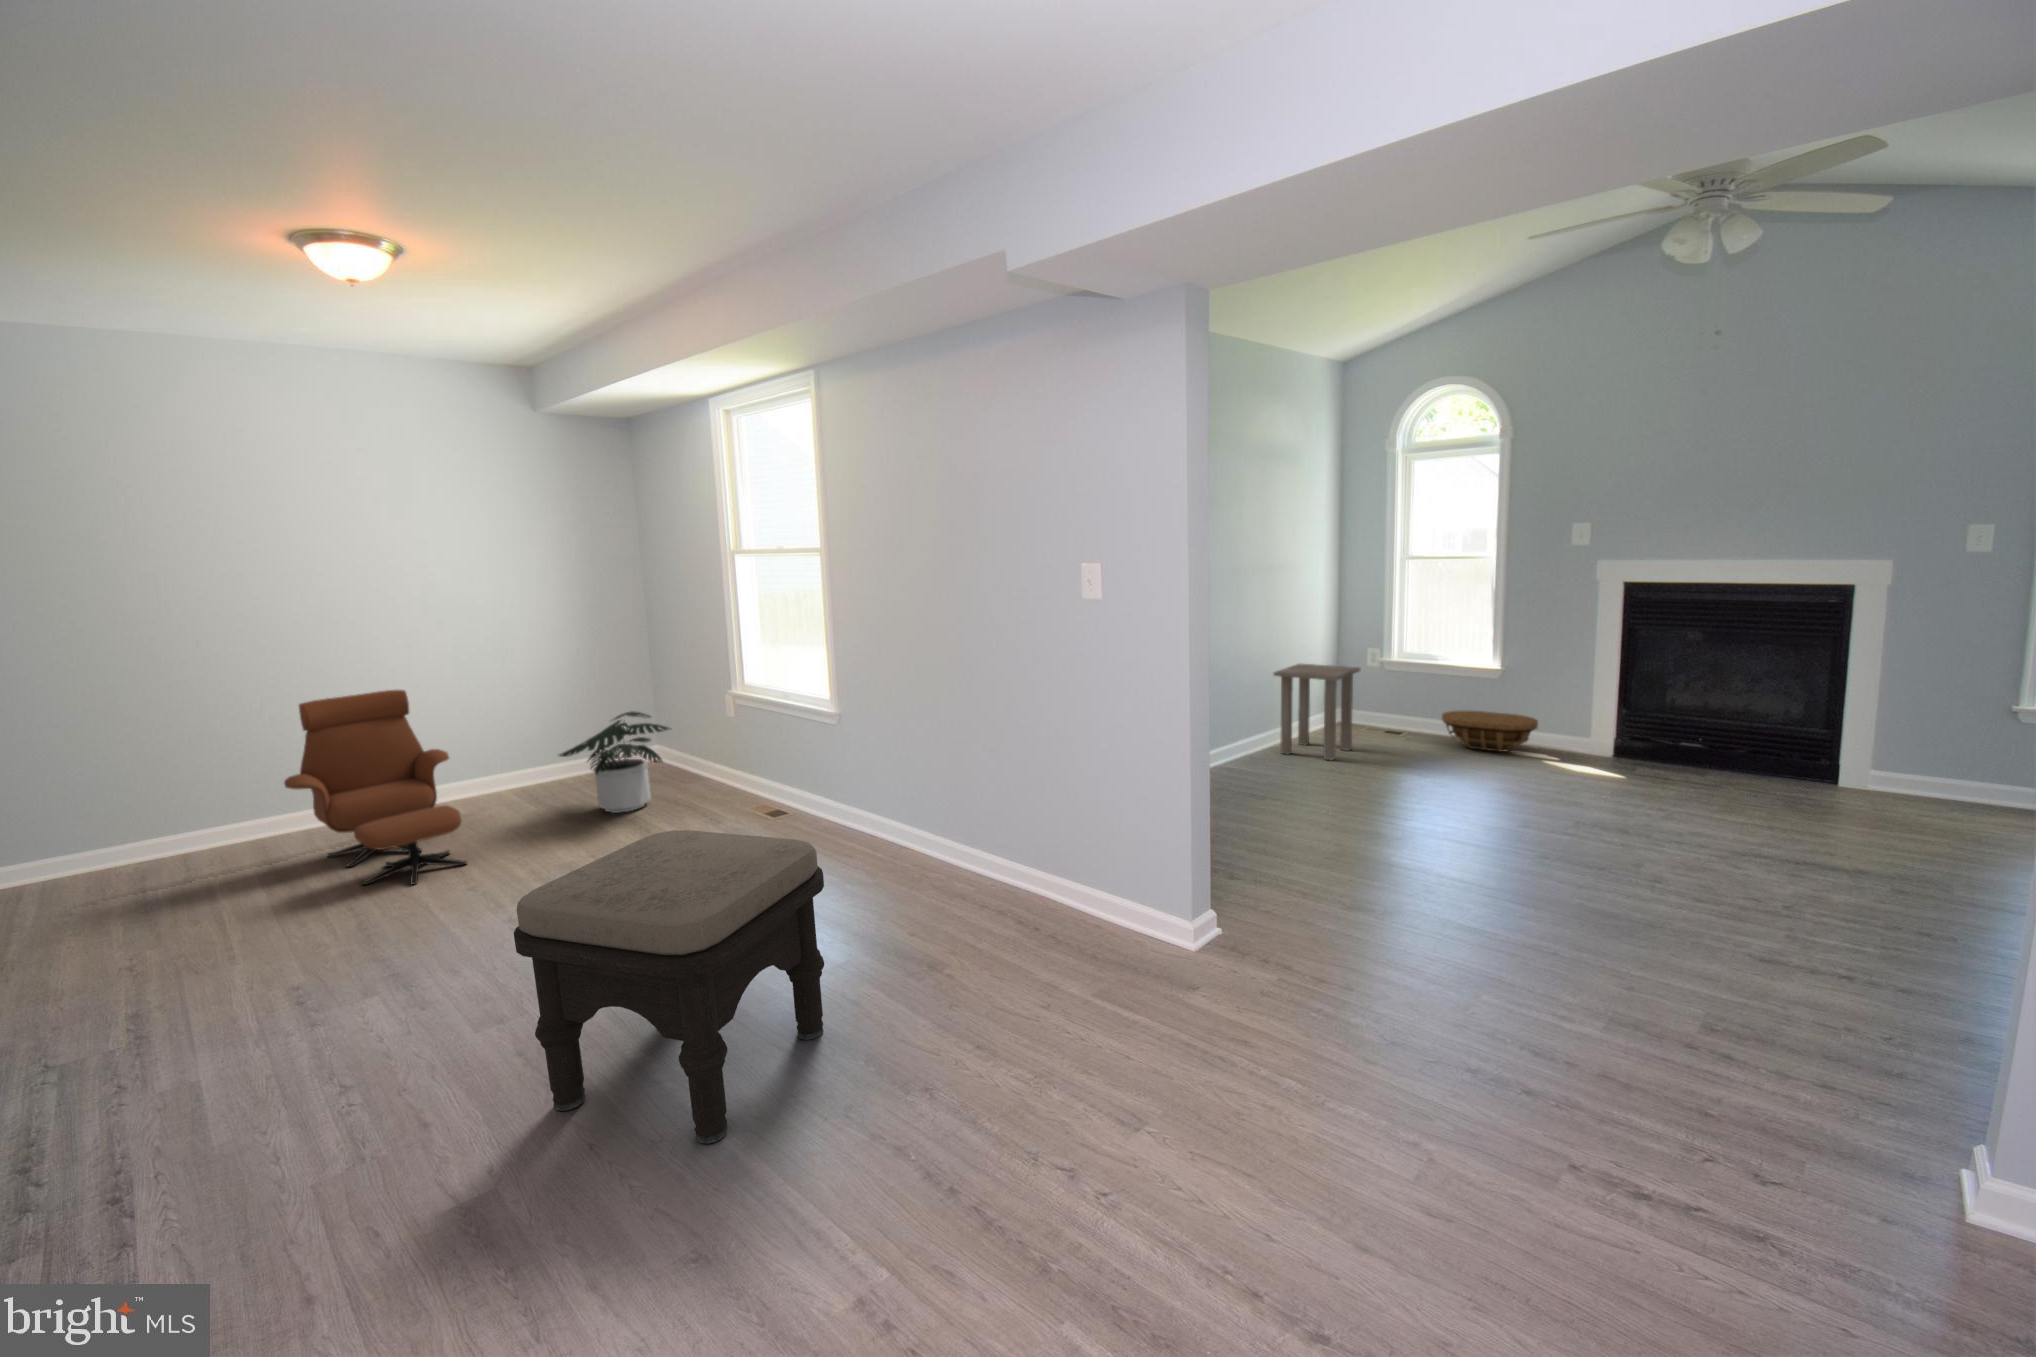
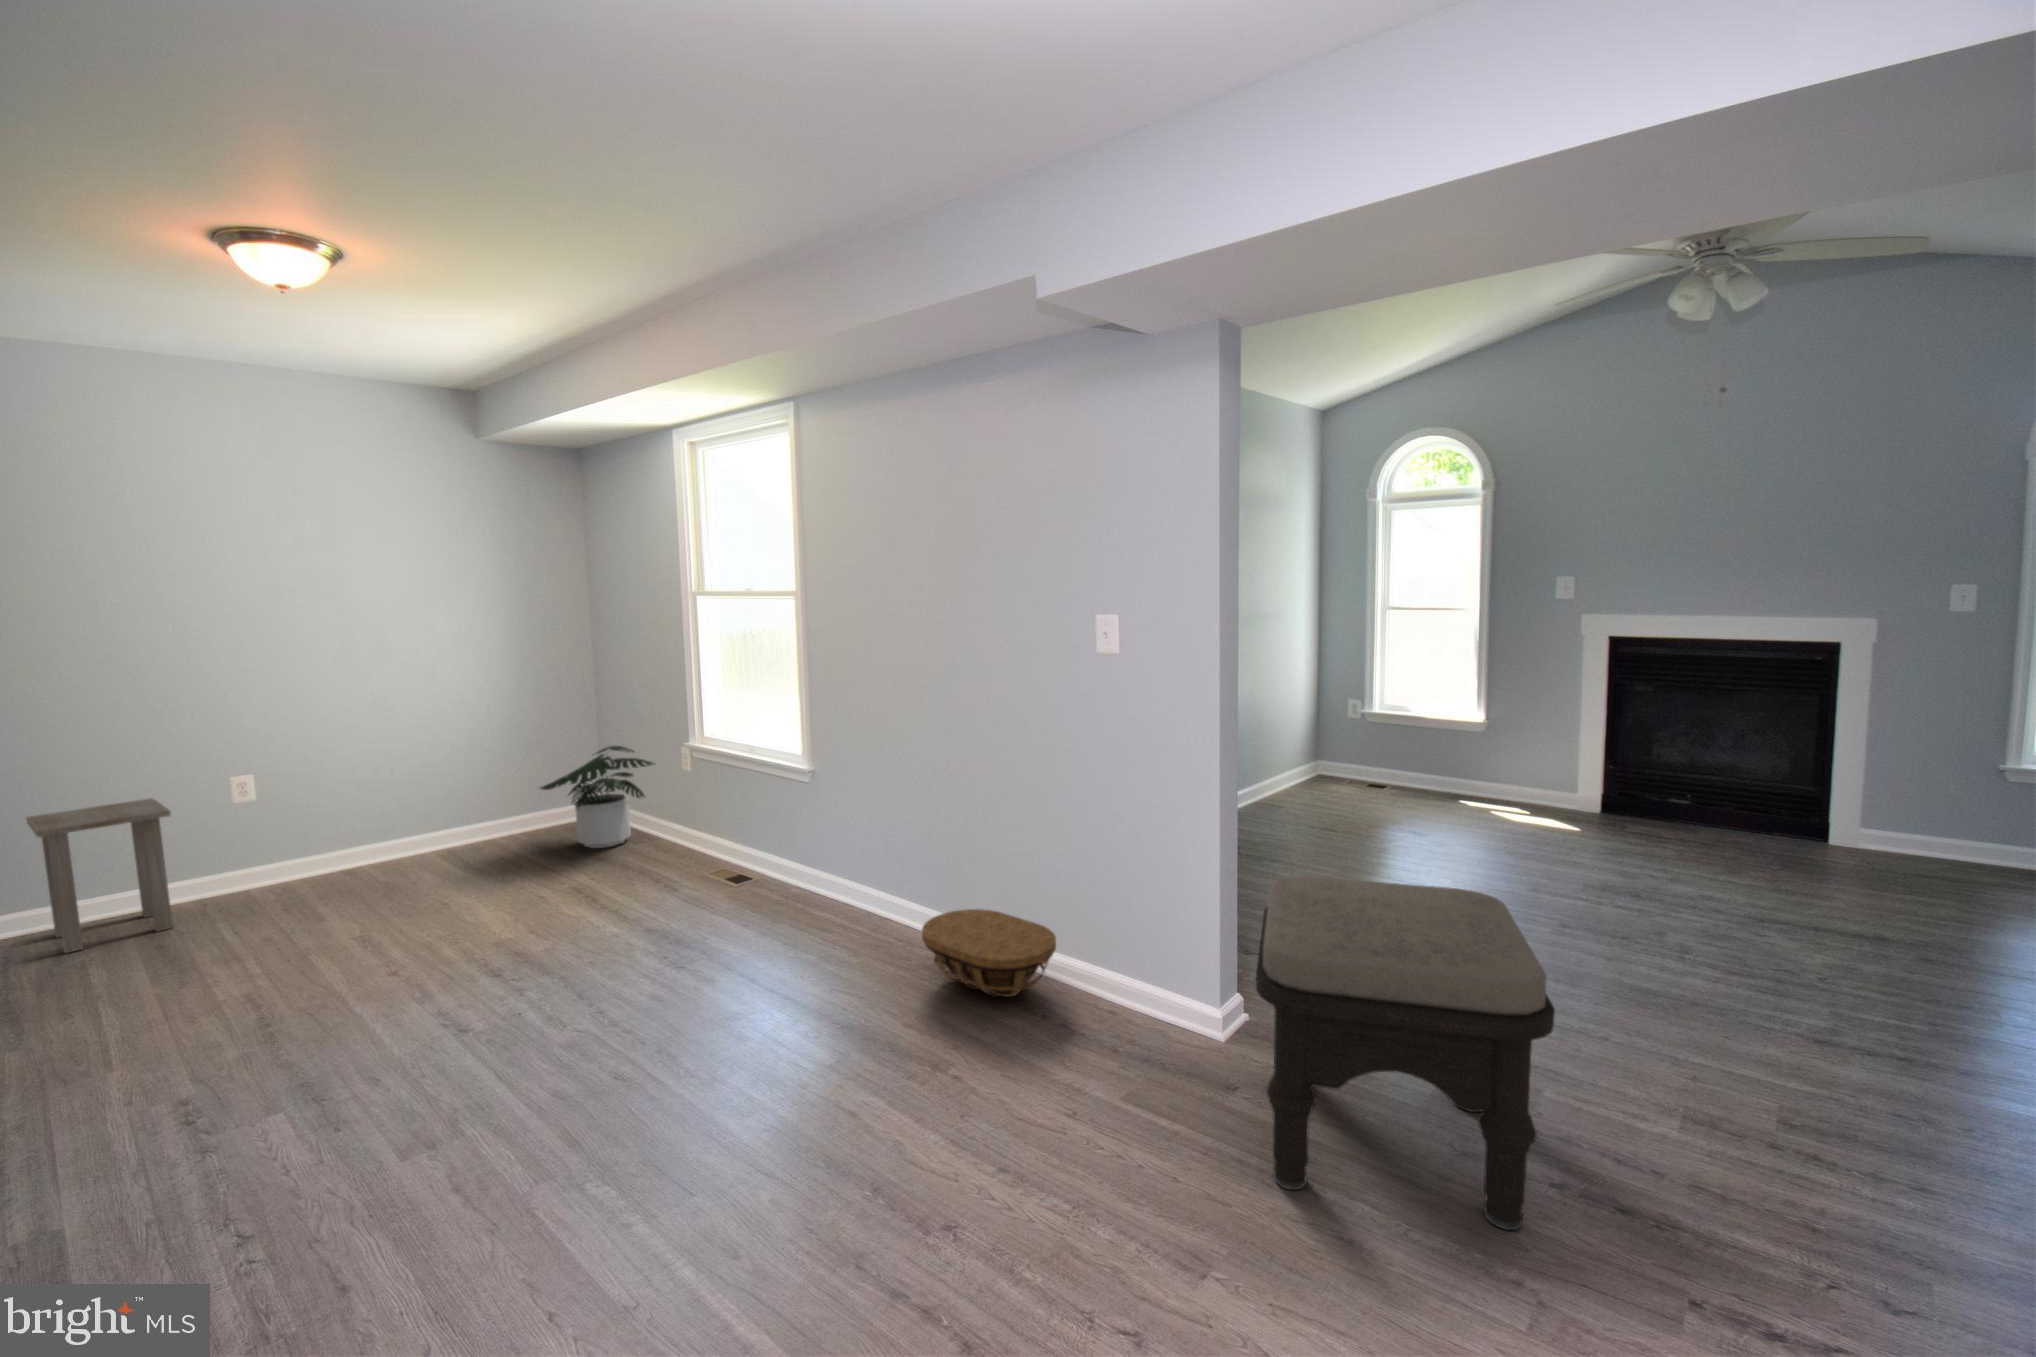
side table: present [1273,664,1360,761] -> present [26,798,173,953]
lounge chair: present [284,690,467,885] -> none [262,718,445,915]
basket: present [1442,710,1538,752] -> present [922,909,1056,997]
ottoman: present [514,830,824,1144] -> present [1256,876,1555,1230]

